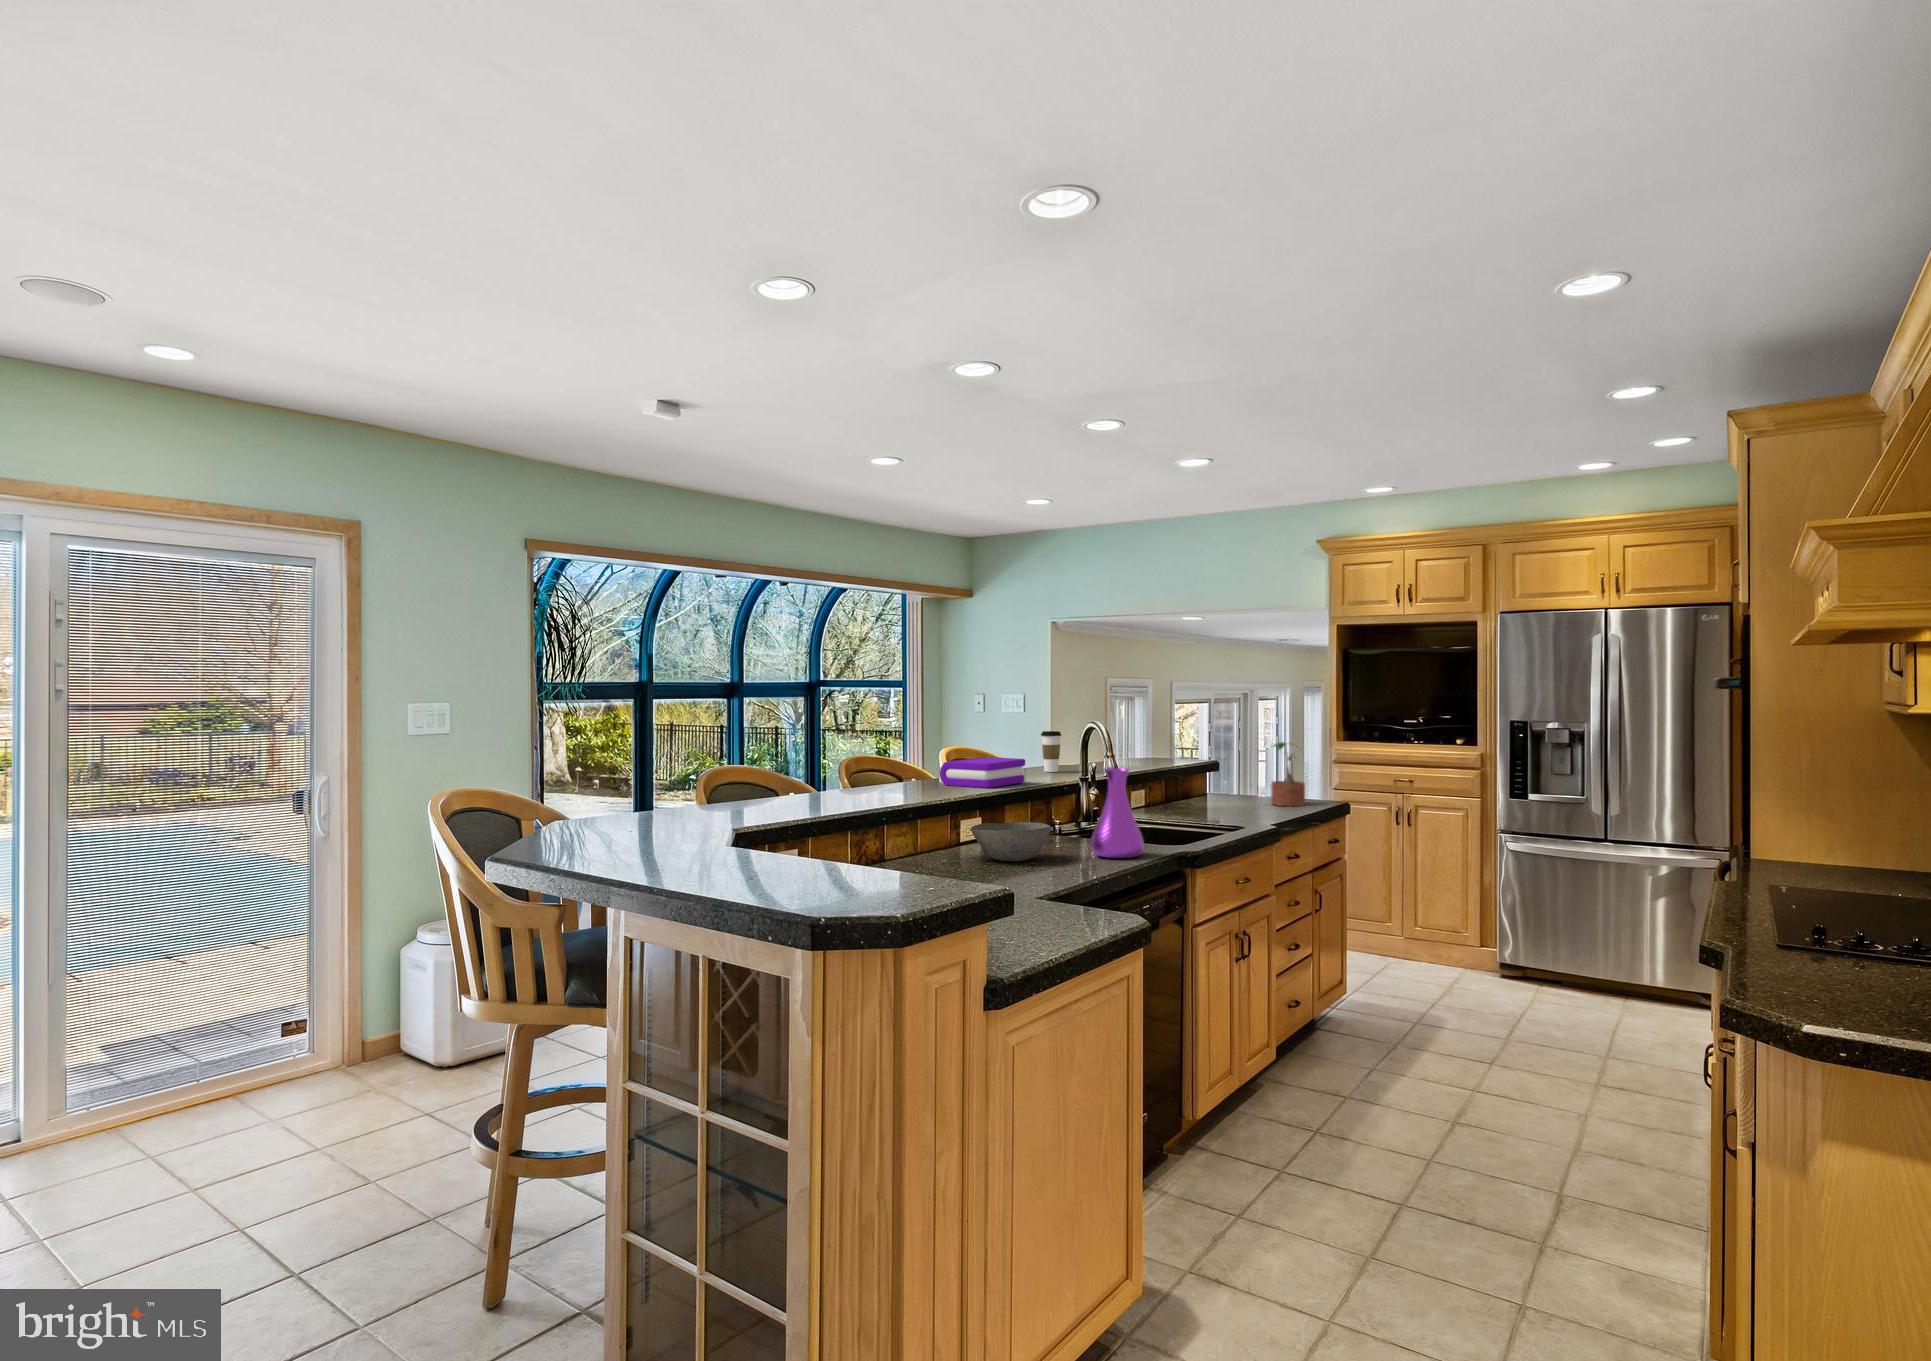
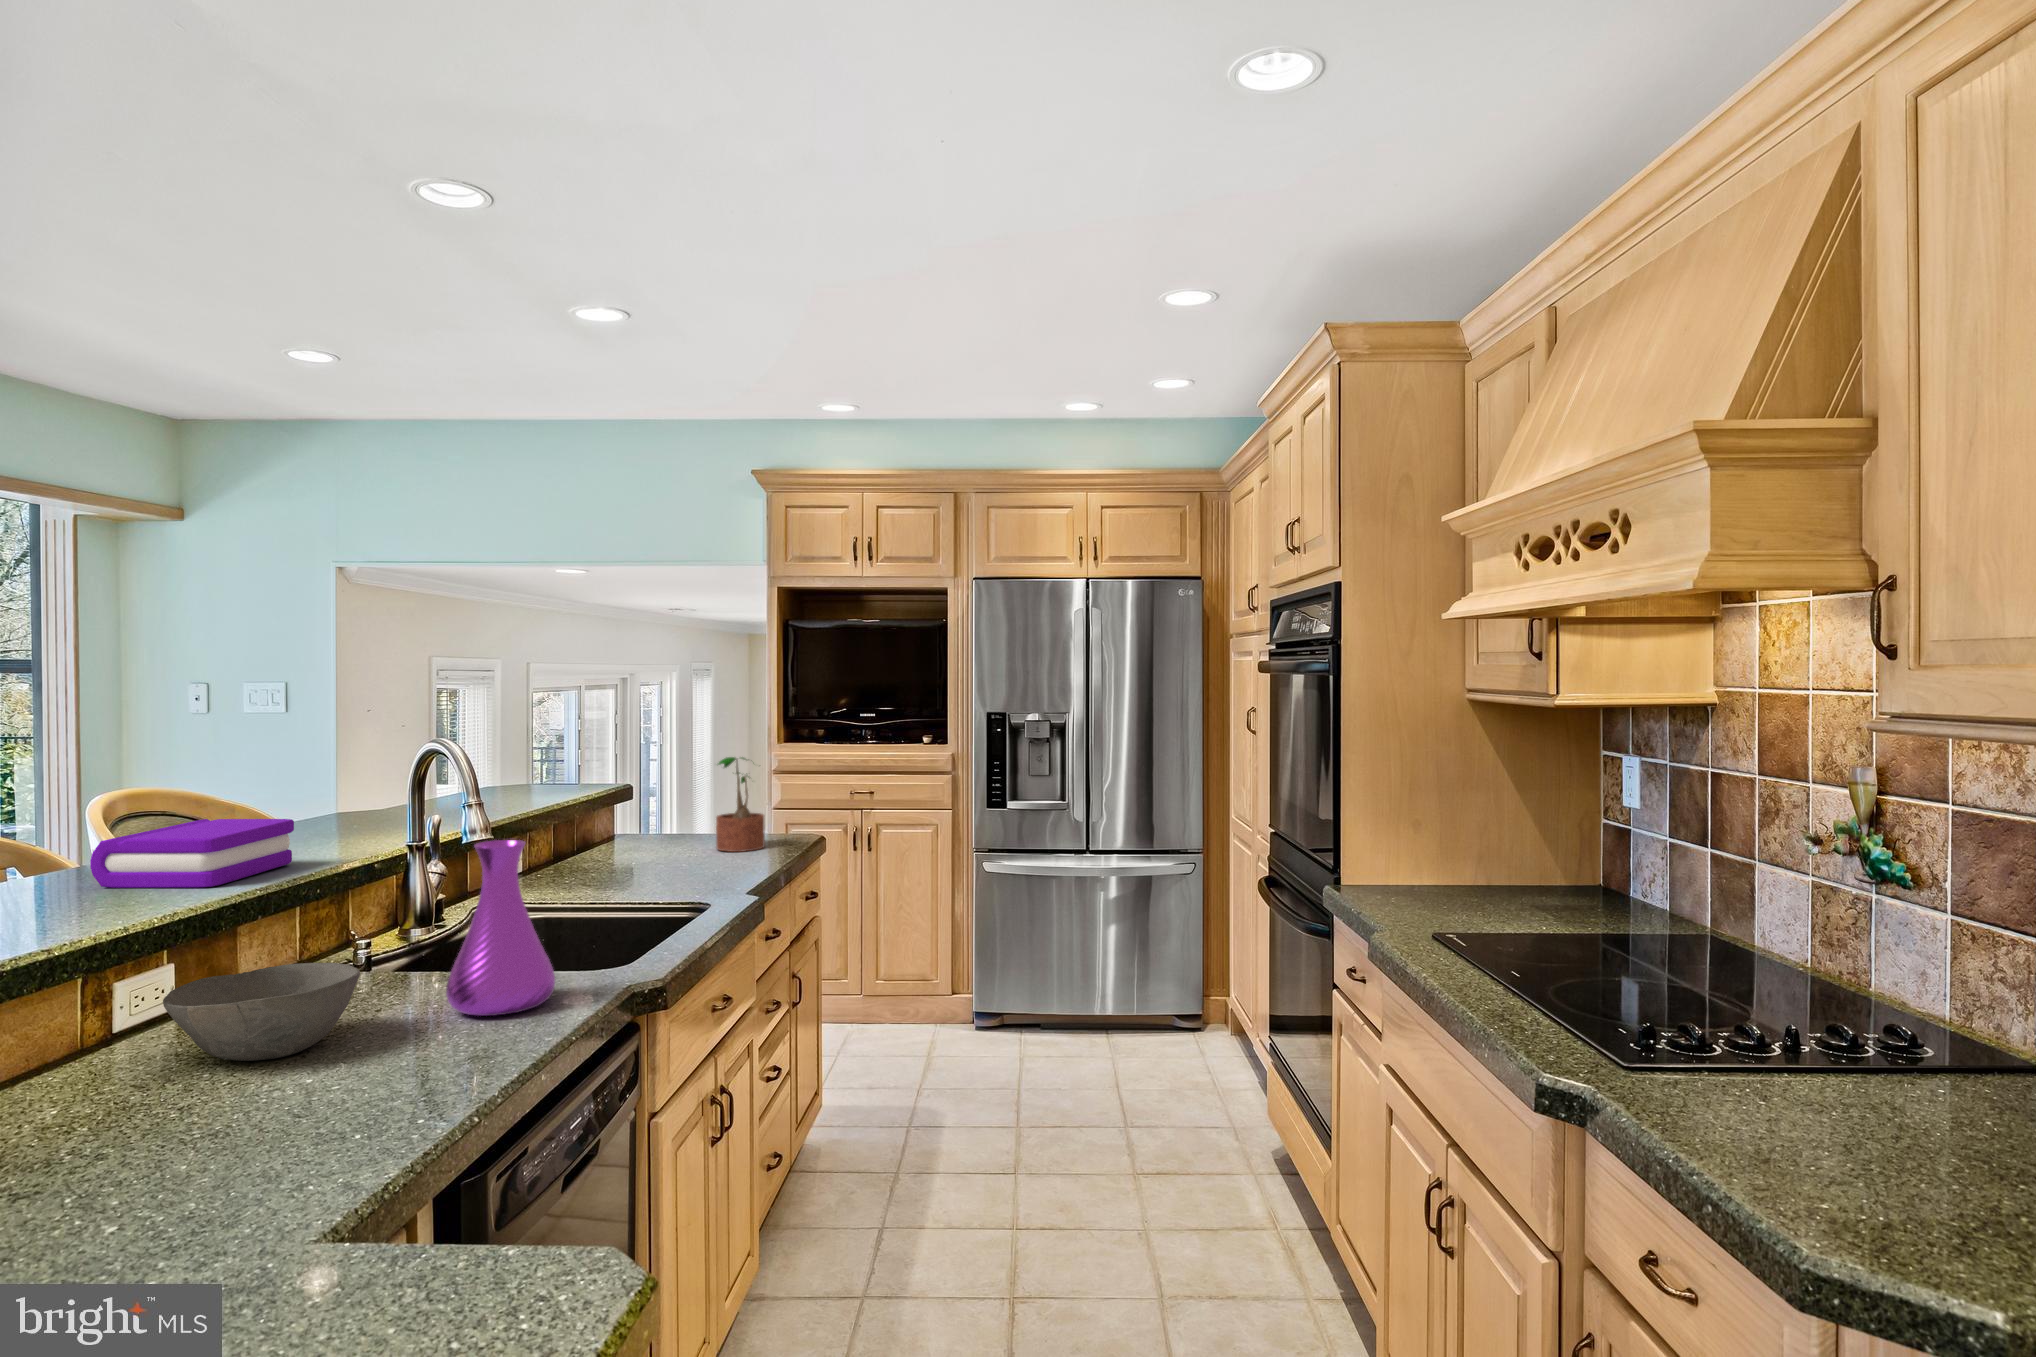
coffee cup: present [1041,731,1061,772] -> none [323,757,365,830]

